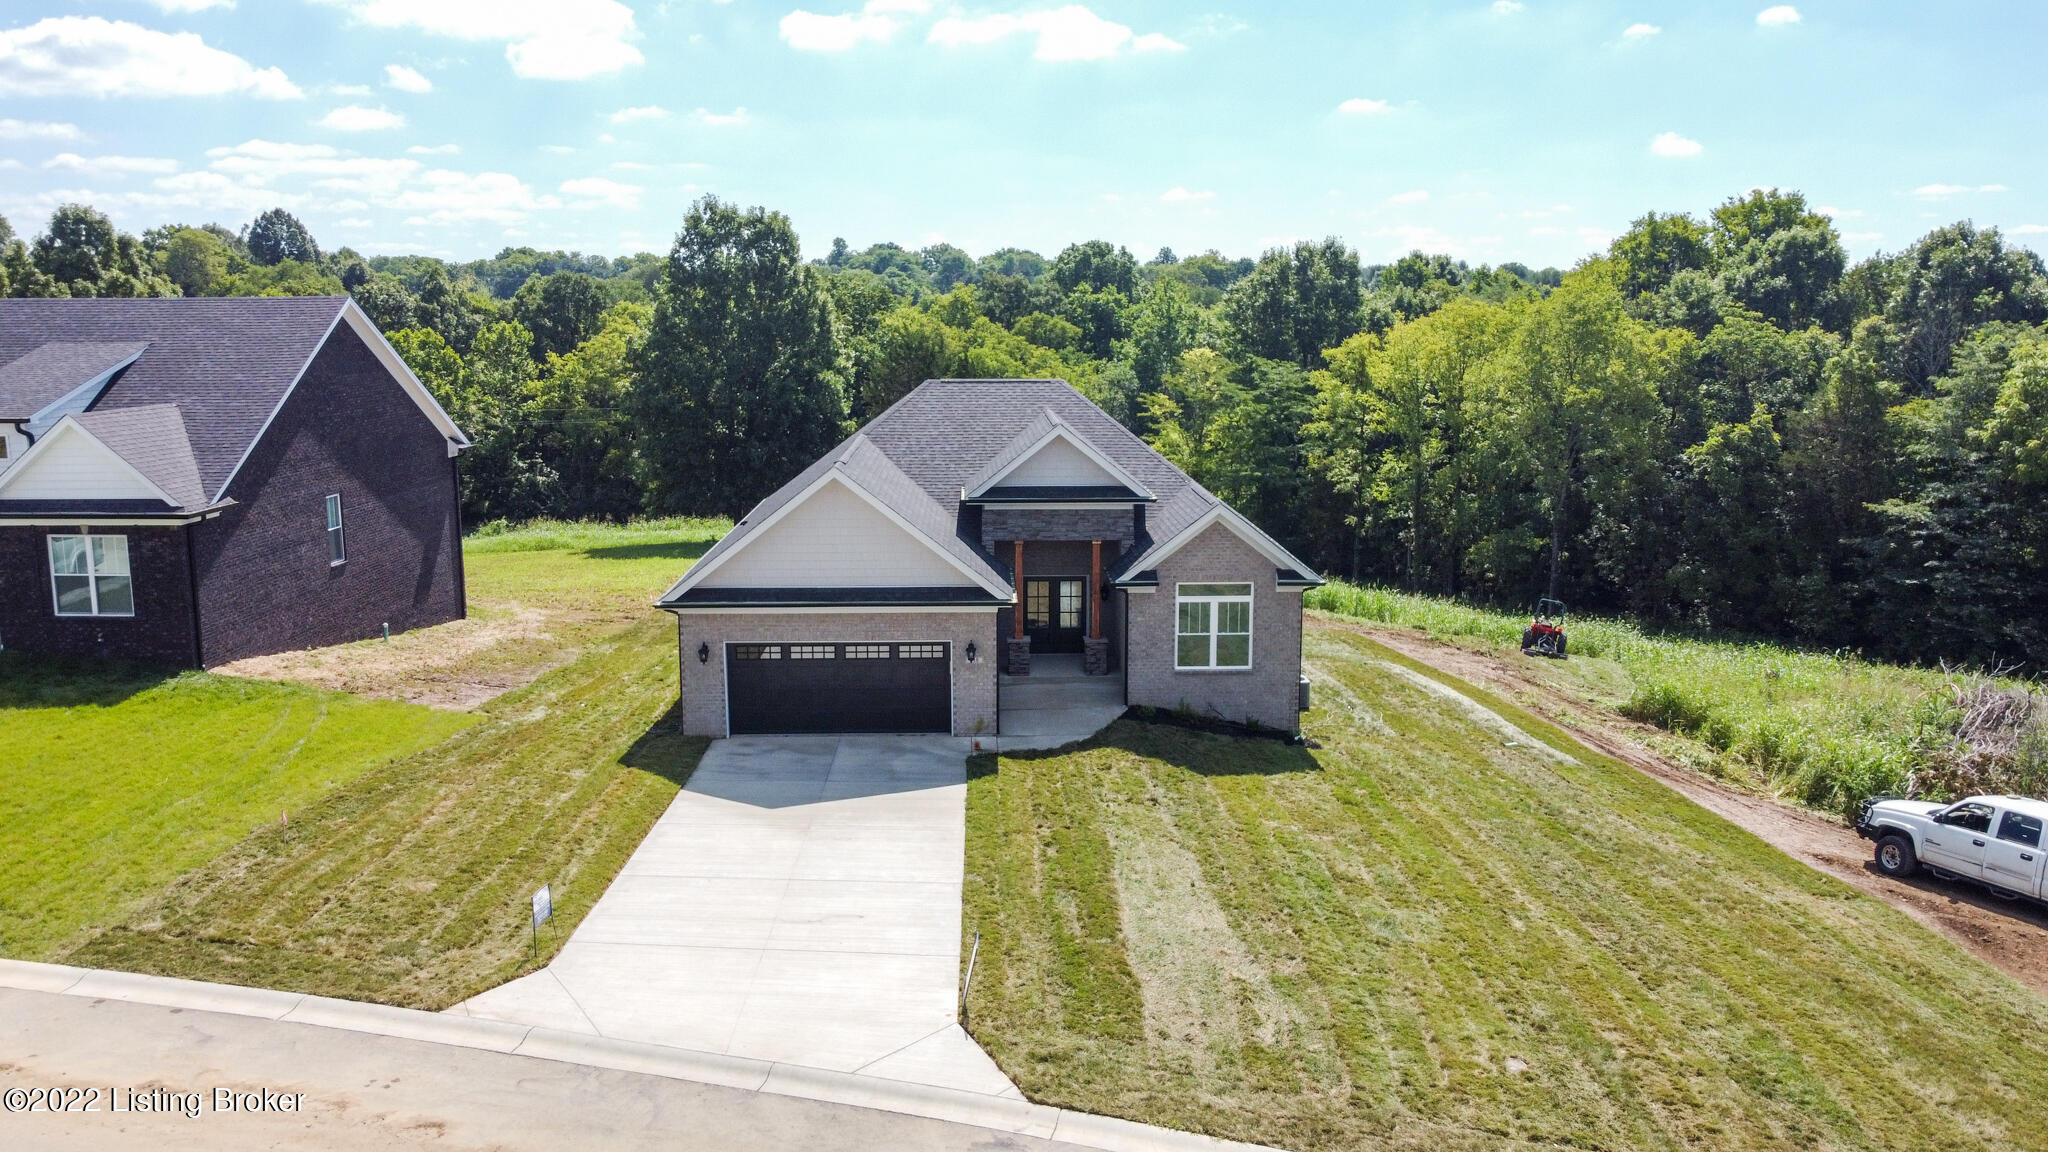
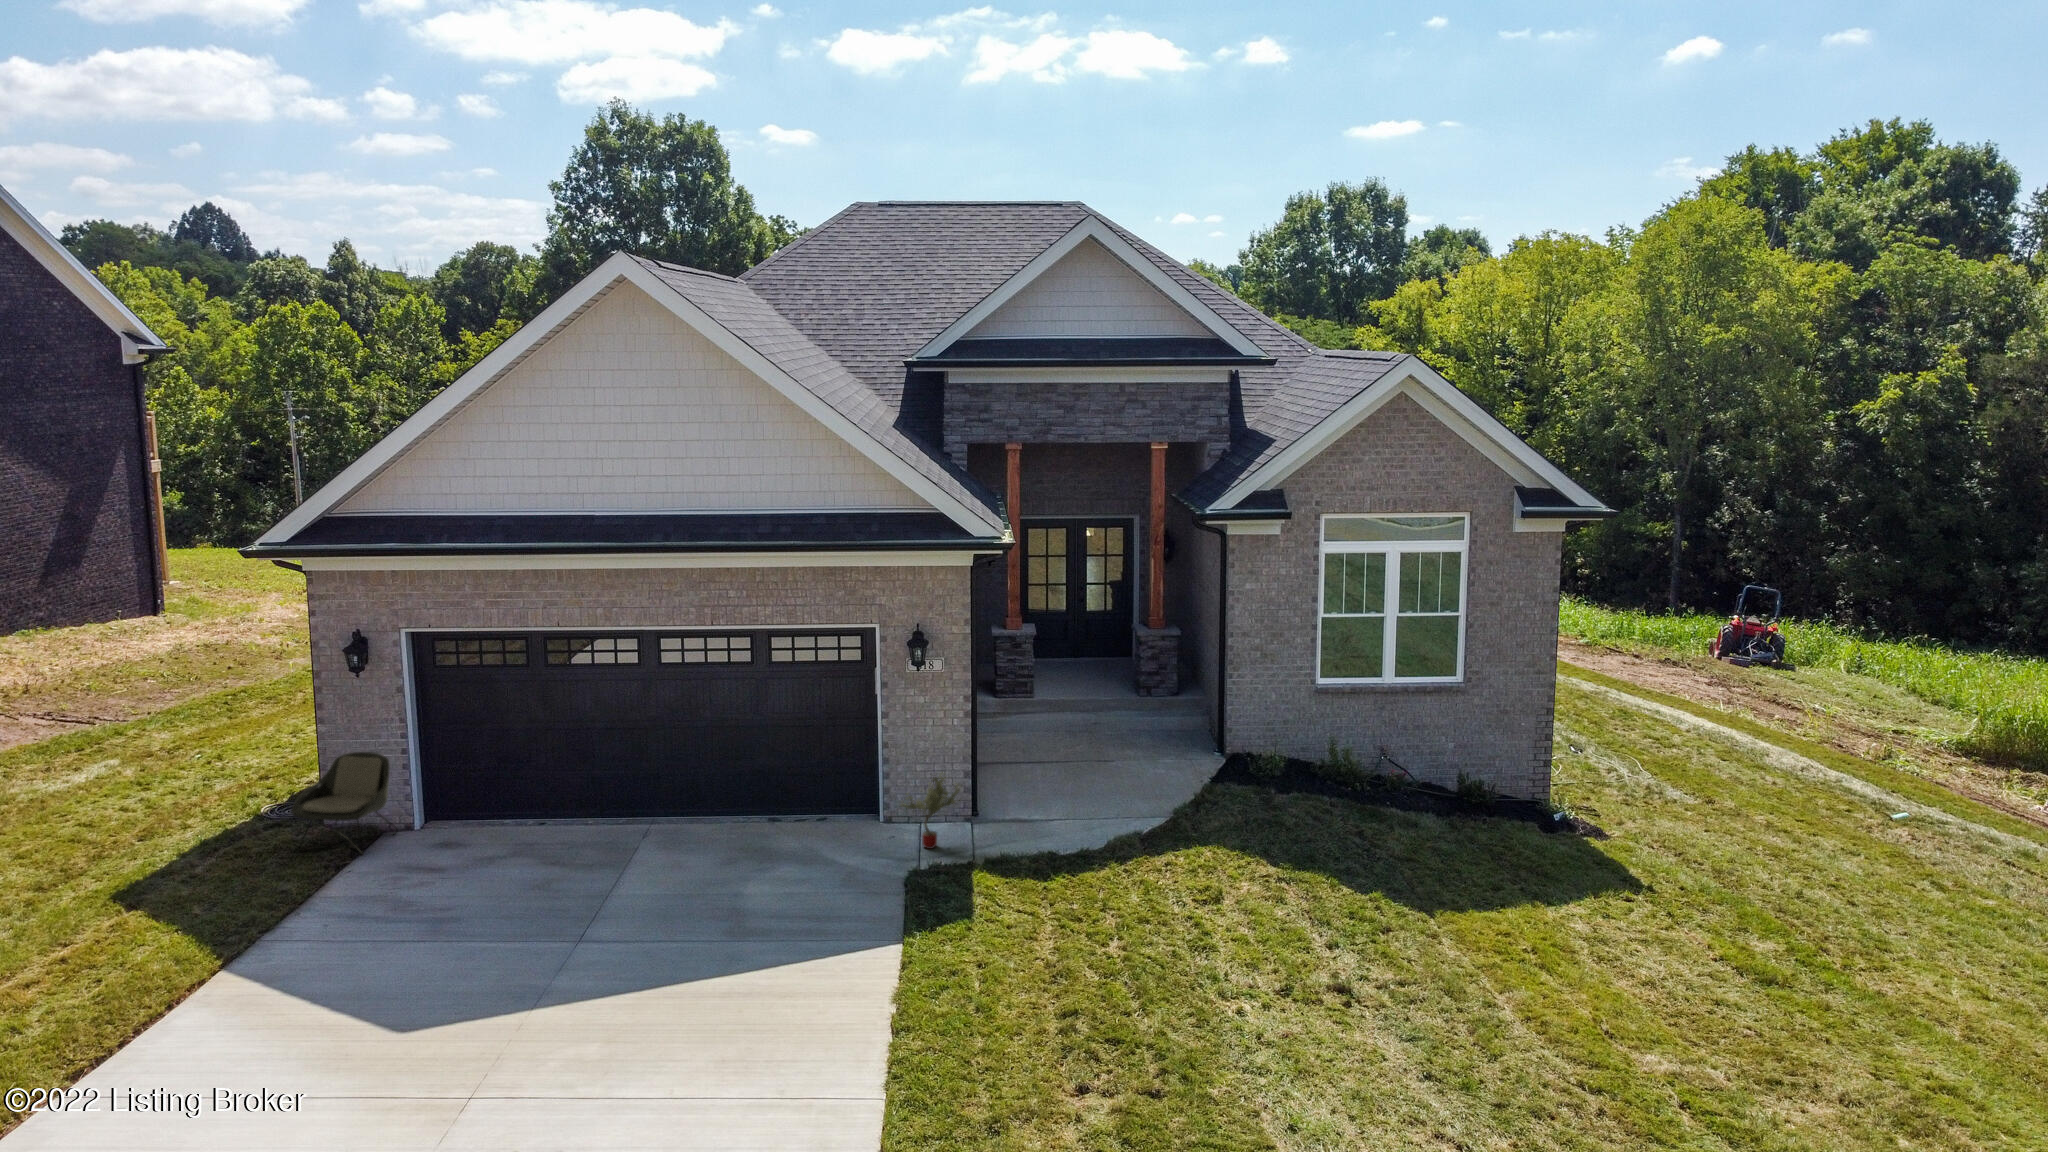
lounge chair: none [681,702,723,750] -> present [292,752,397,855]

